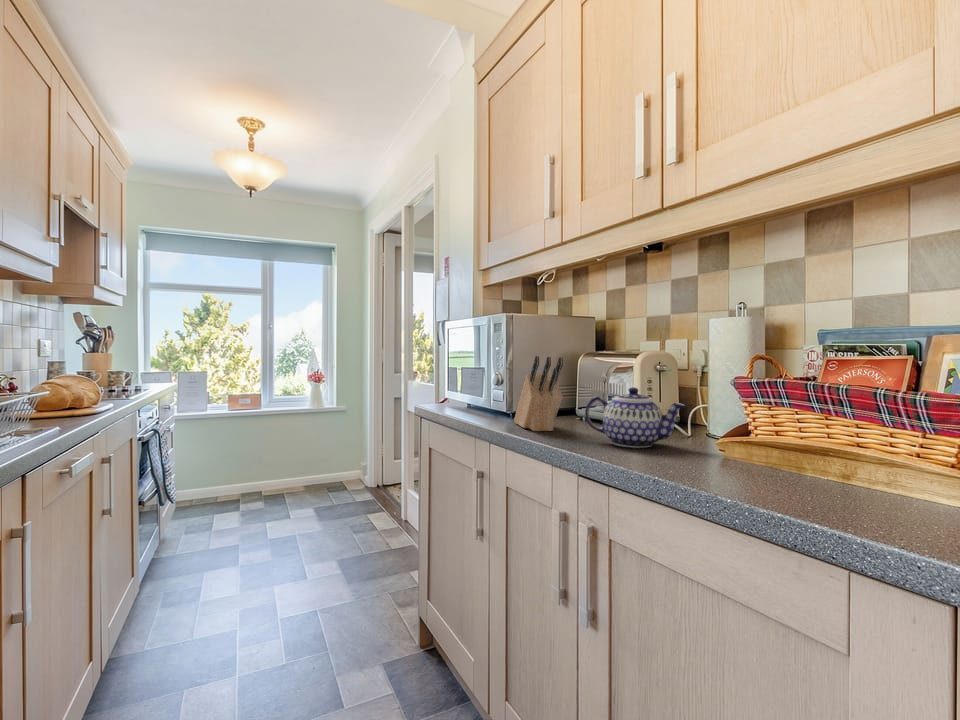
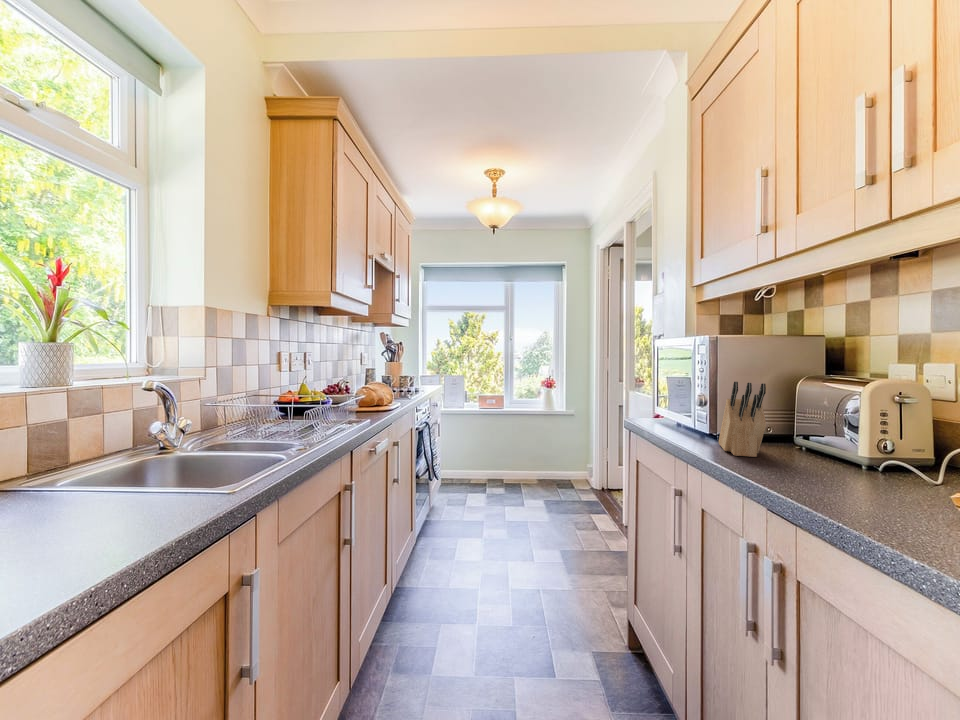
teapot: present [585,387,685,448] -> none [785,421,911,487]

